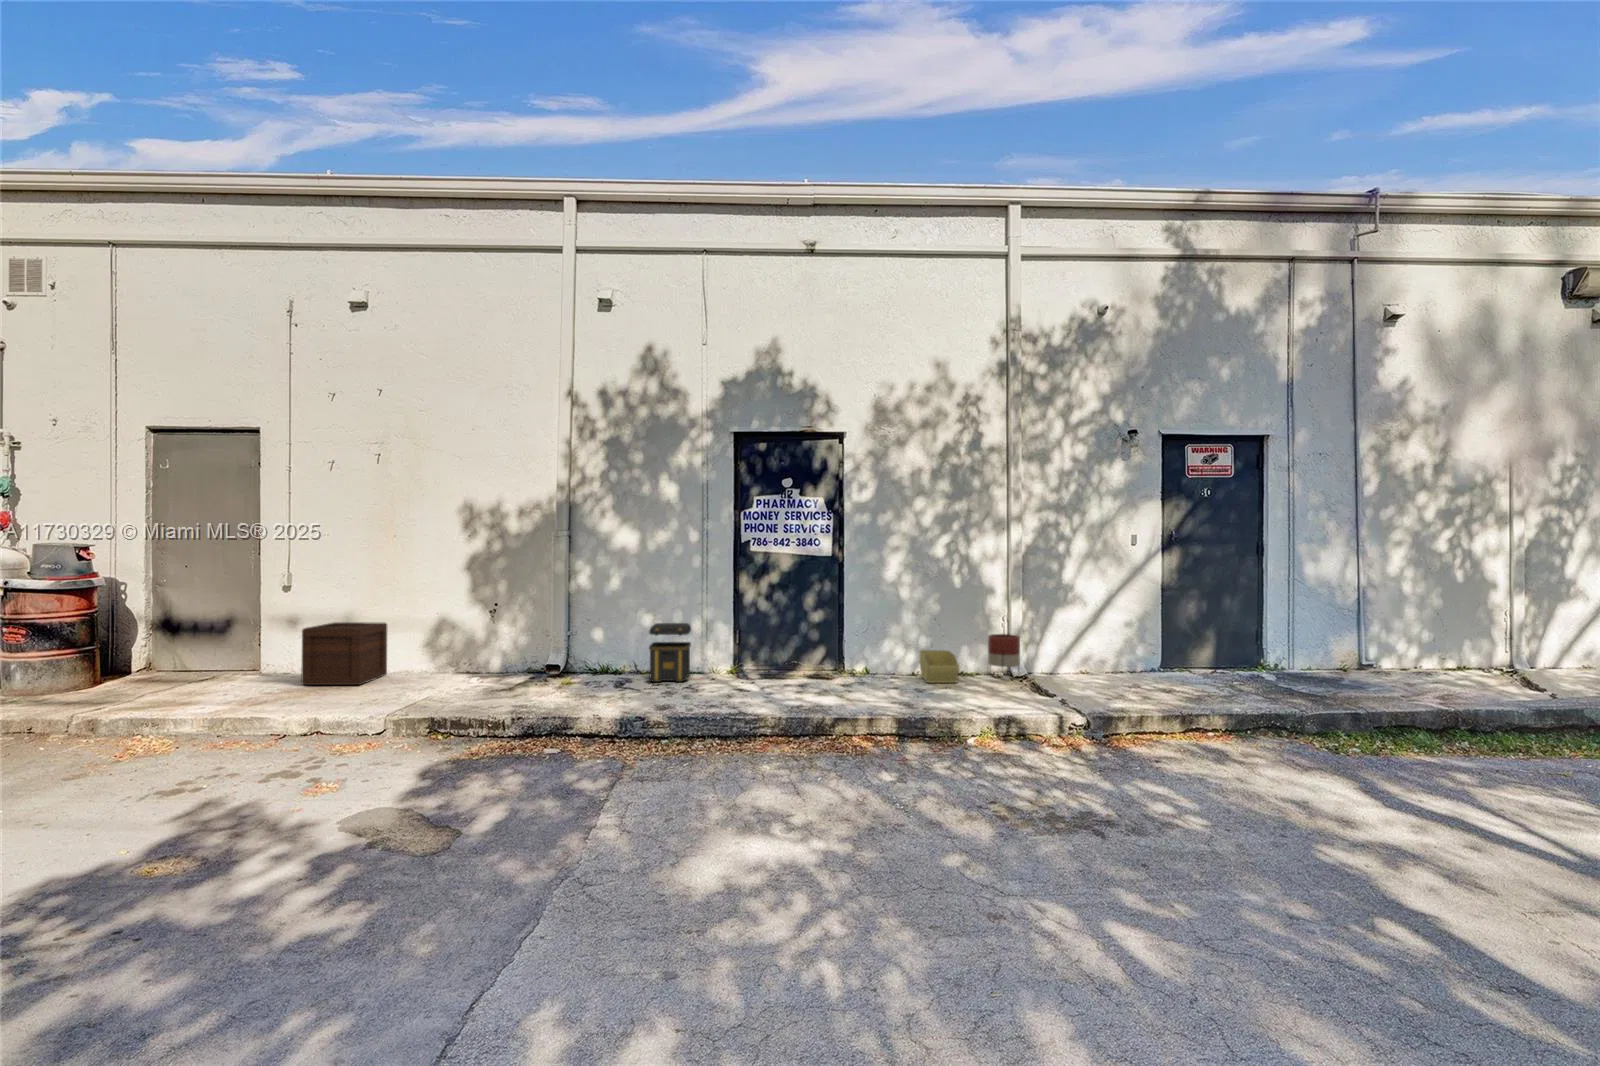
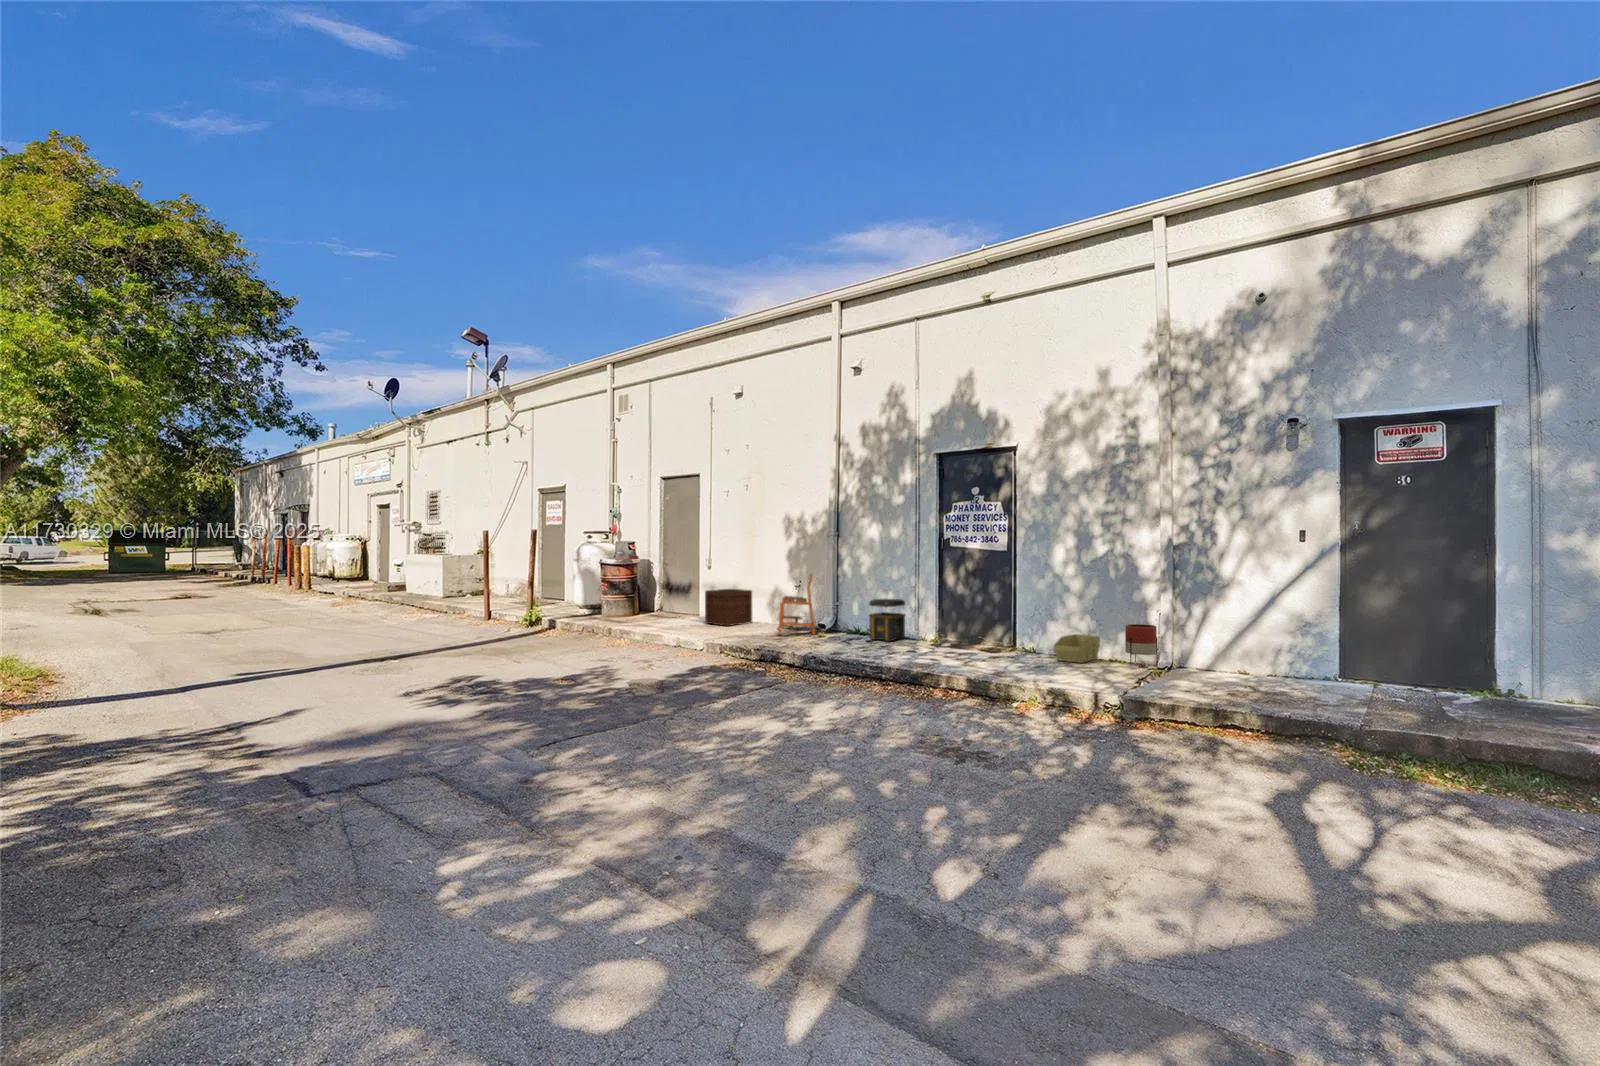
bench: none [458,592,549,691] -> present [778,574,815,635]

